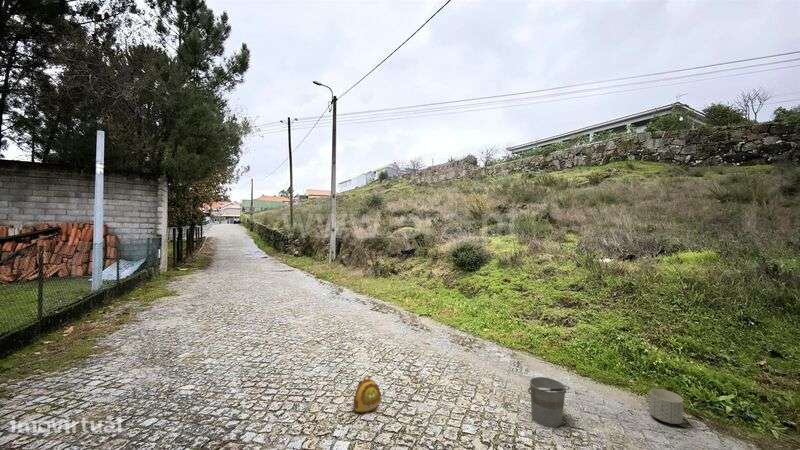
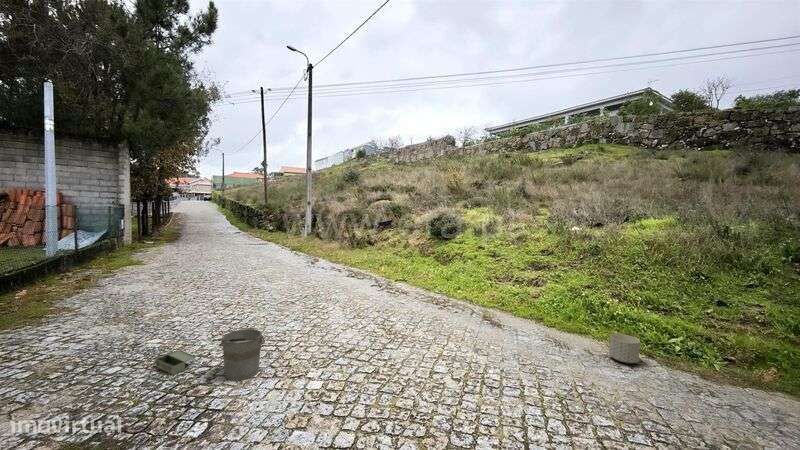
backpack: present [354,376,381,412] -> none [327,324,355,358]
bucket: present [528,377,570,427] -> present [218,329,265,380]
toolbox: none [190,401,227,429] -> present [156,350,196,375]

